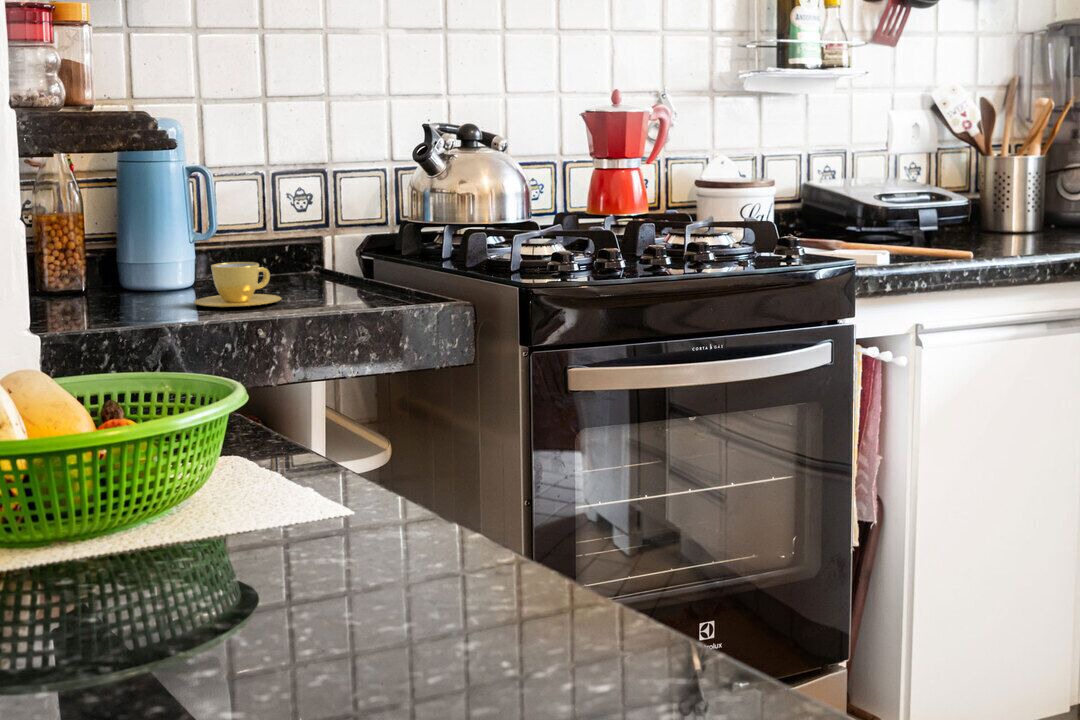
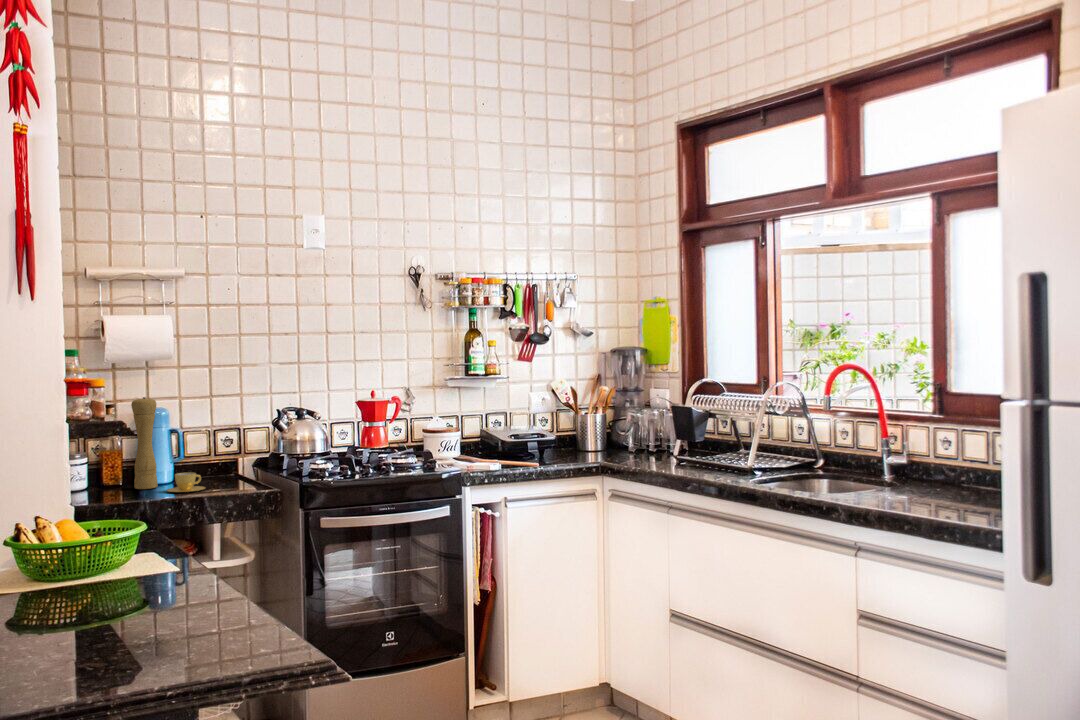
pepper mill: none [101,86,168,300] -> present [131,397,158,489]

